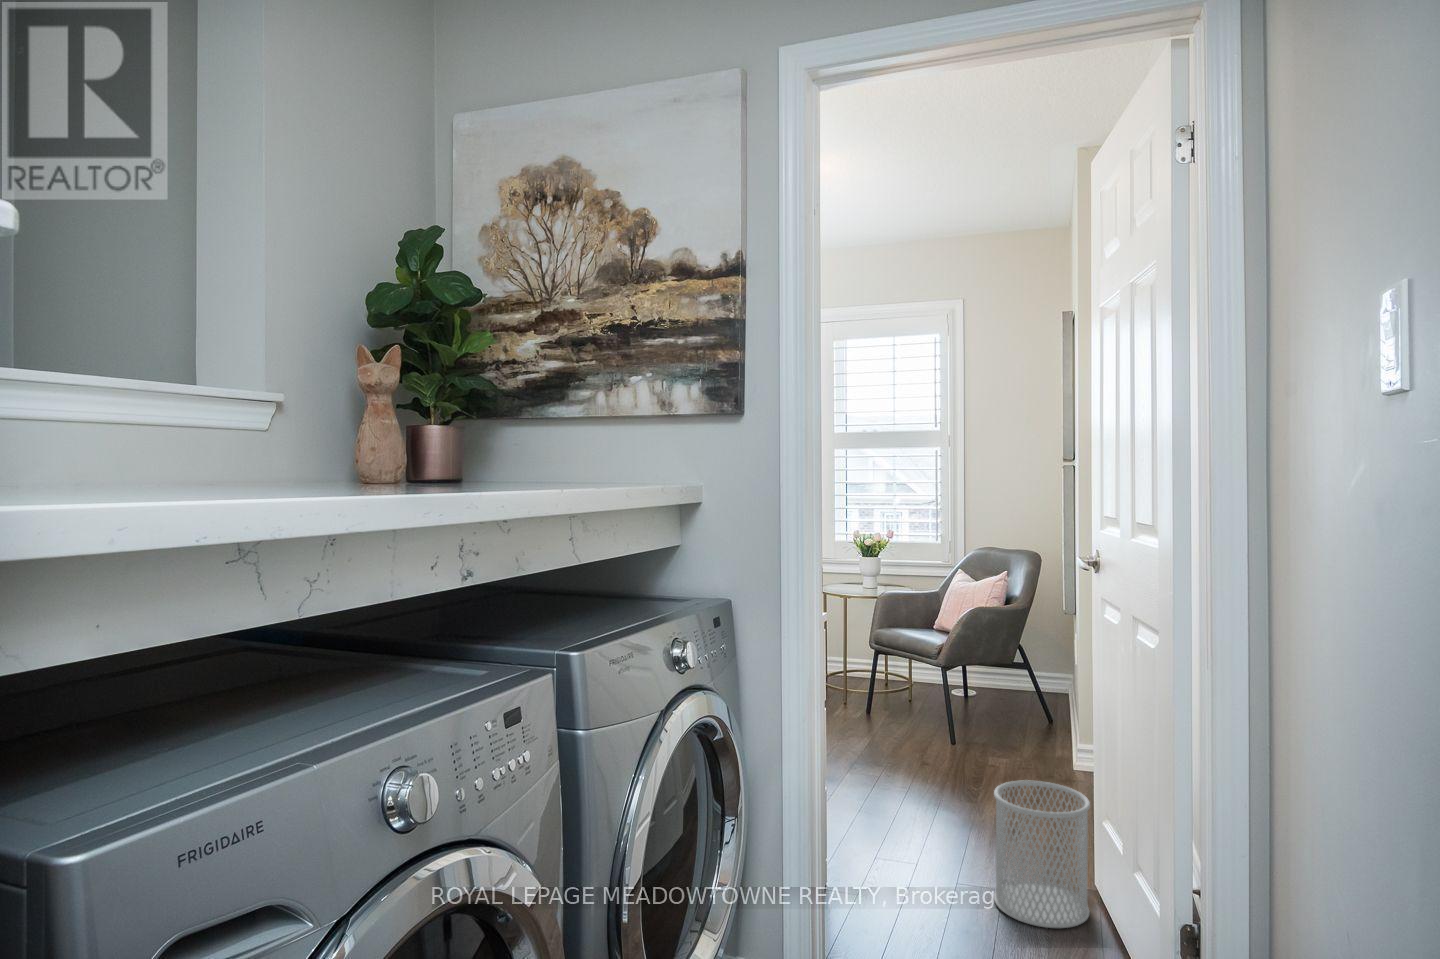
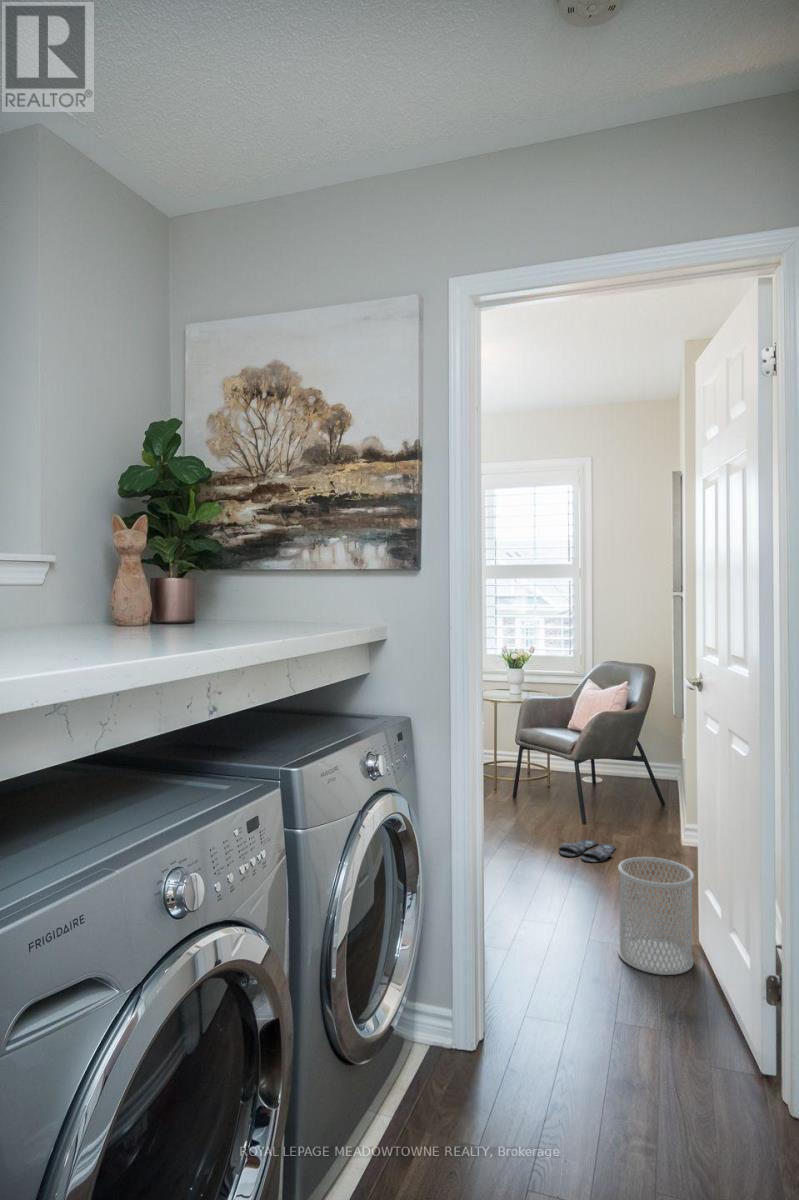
slippers: none [921,762,992,790] -> present [559,840,616,862]

